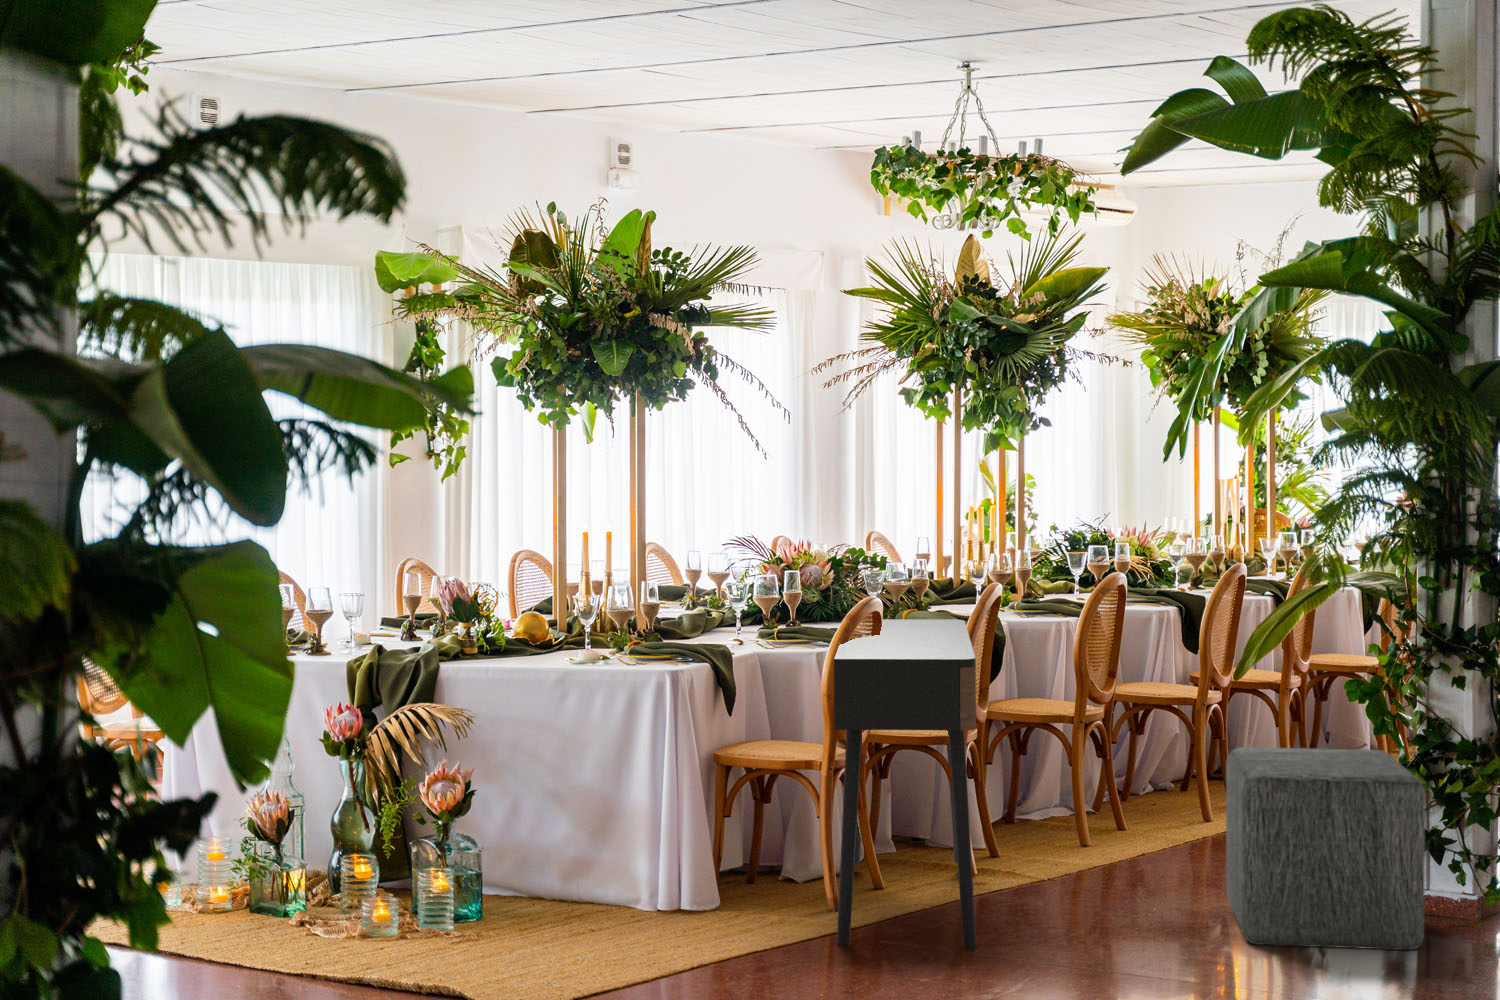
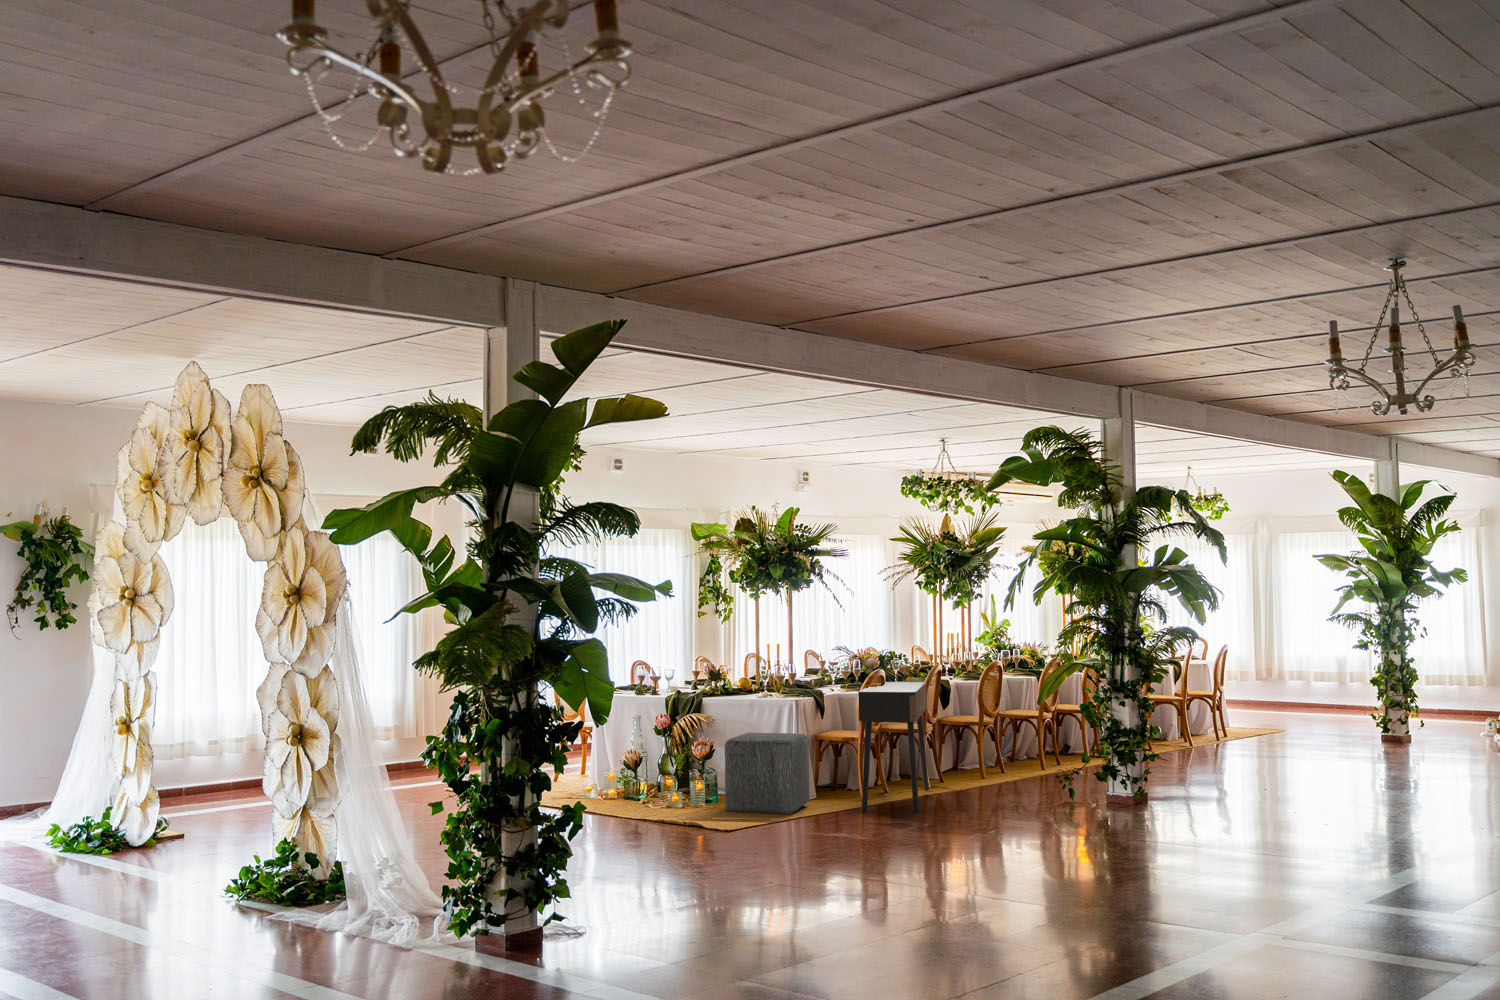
ottoman: present [1226,747,1425,950] -> present [725,733,810,814]

